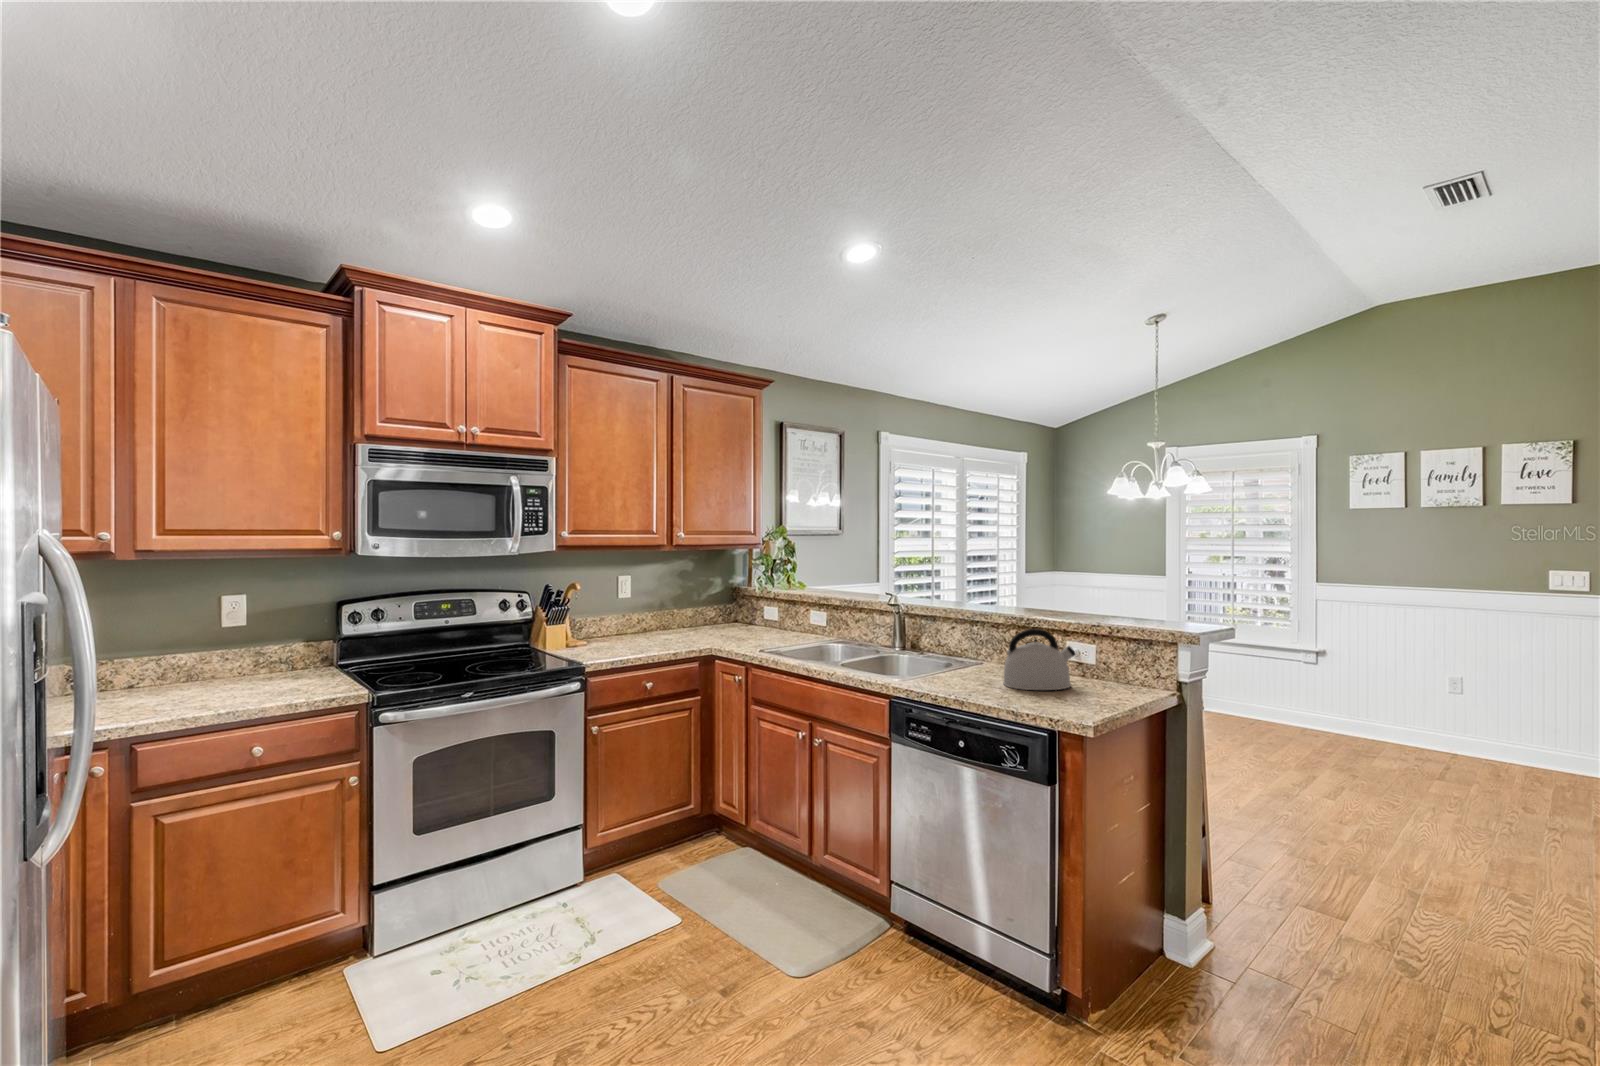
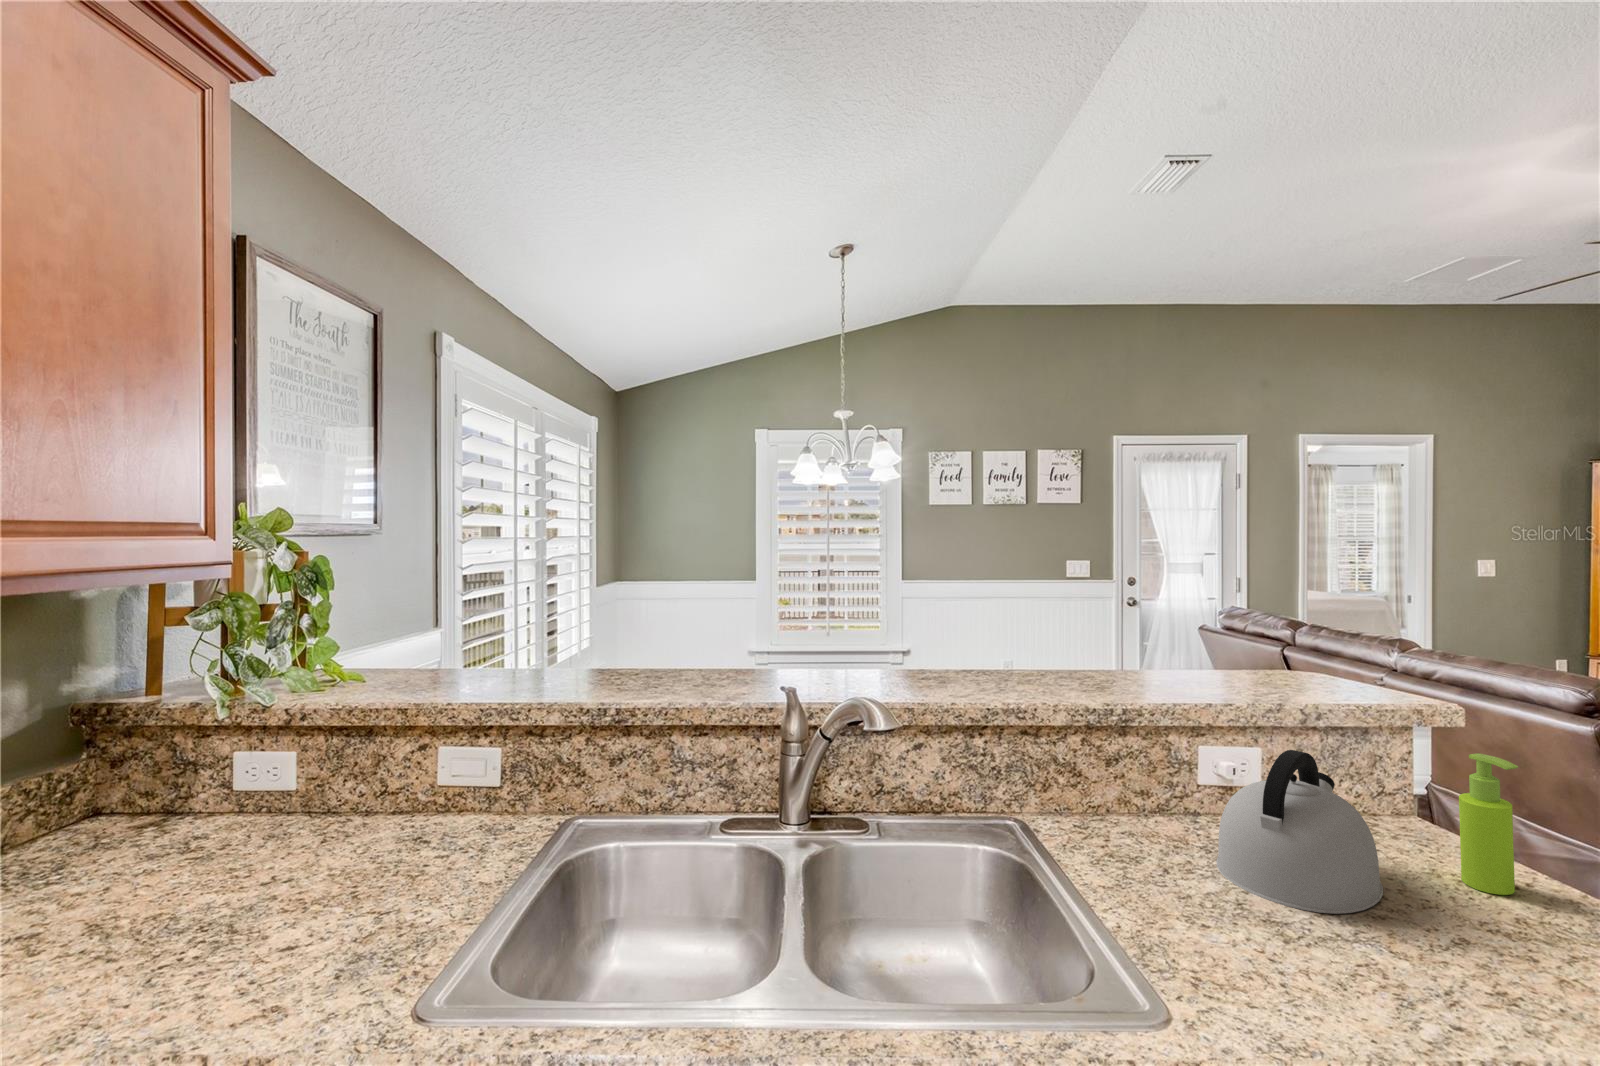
soap dispenser: none [1094,636,1116,700] -> present [1459,753,1518,895]

